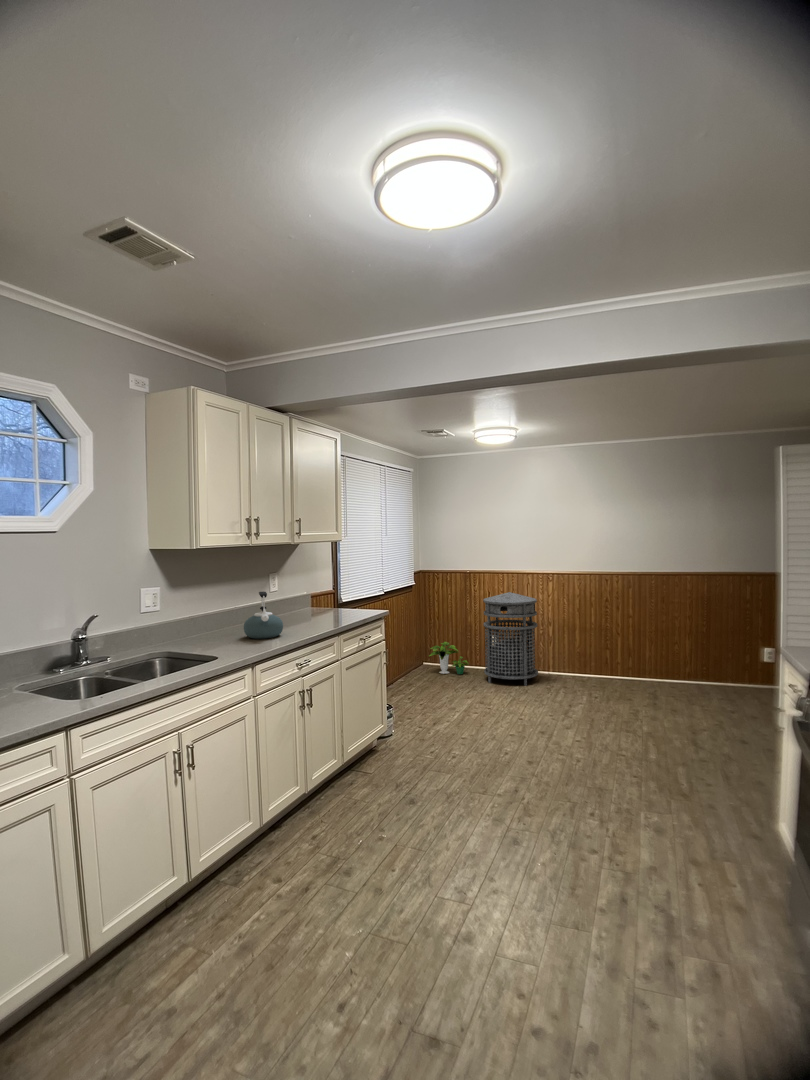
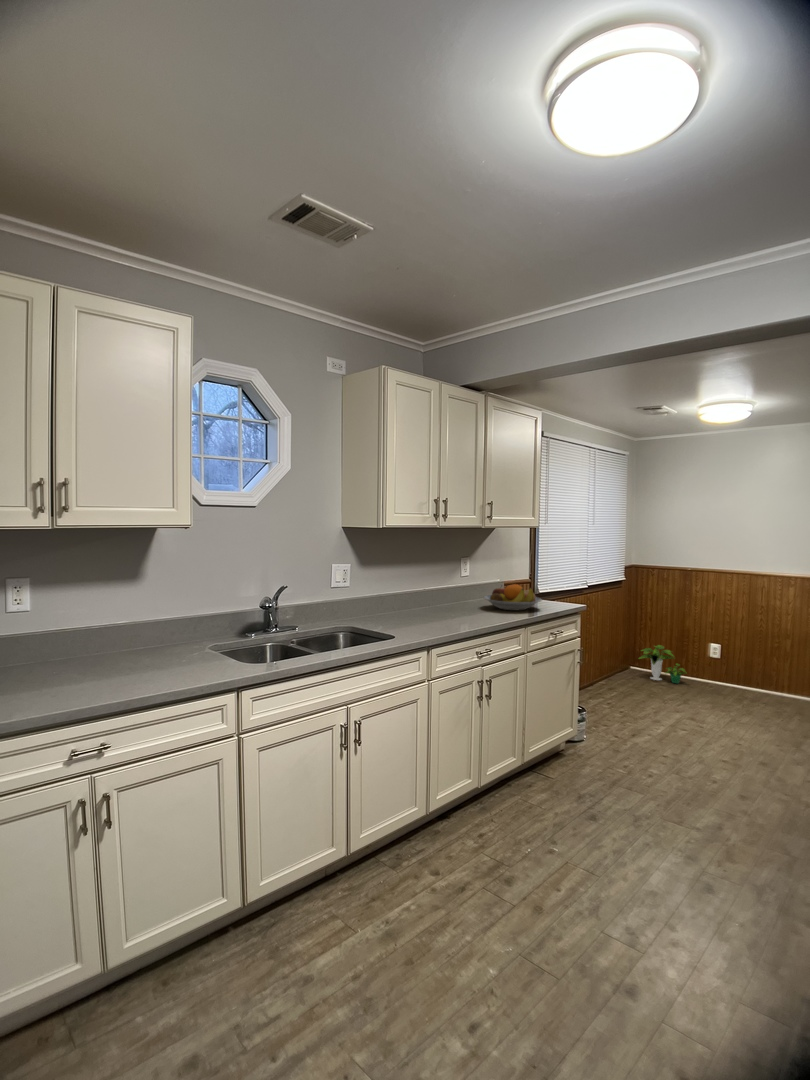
kettle: present [244,591,283,639] -> none [425,575,464,623]
trash can: present [483,592,538,686] -> none [705,596,780,708]
fruit bowl: none [296,596,352,621] -> present [483,584,542,610]

